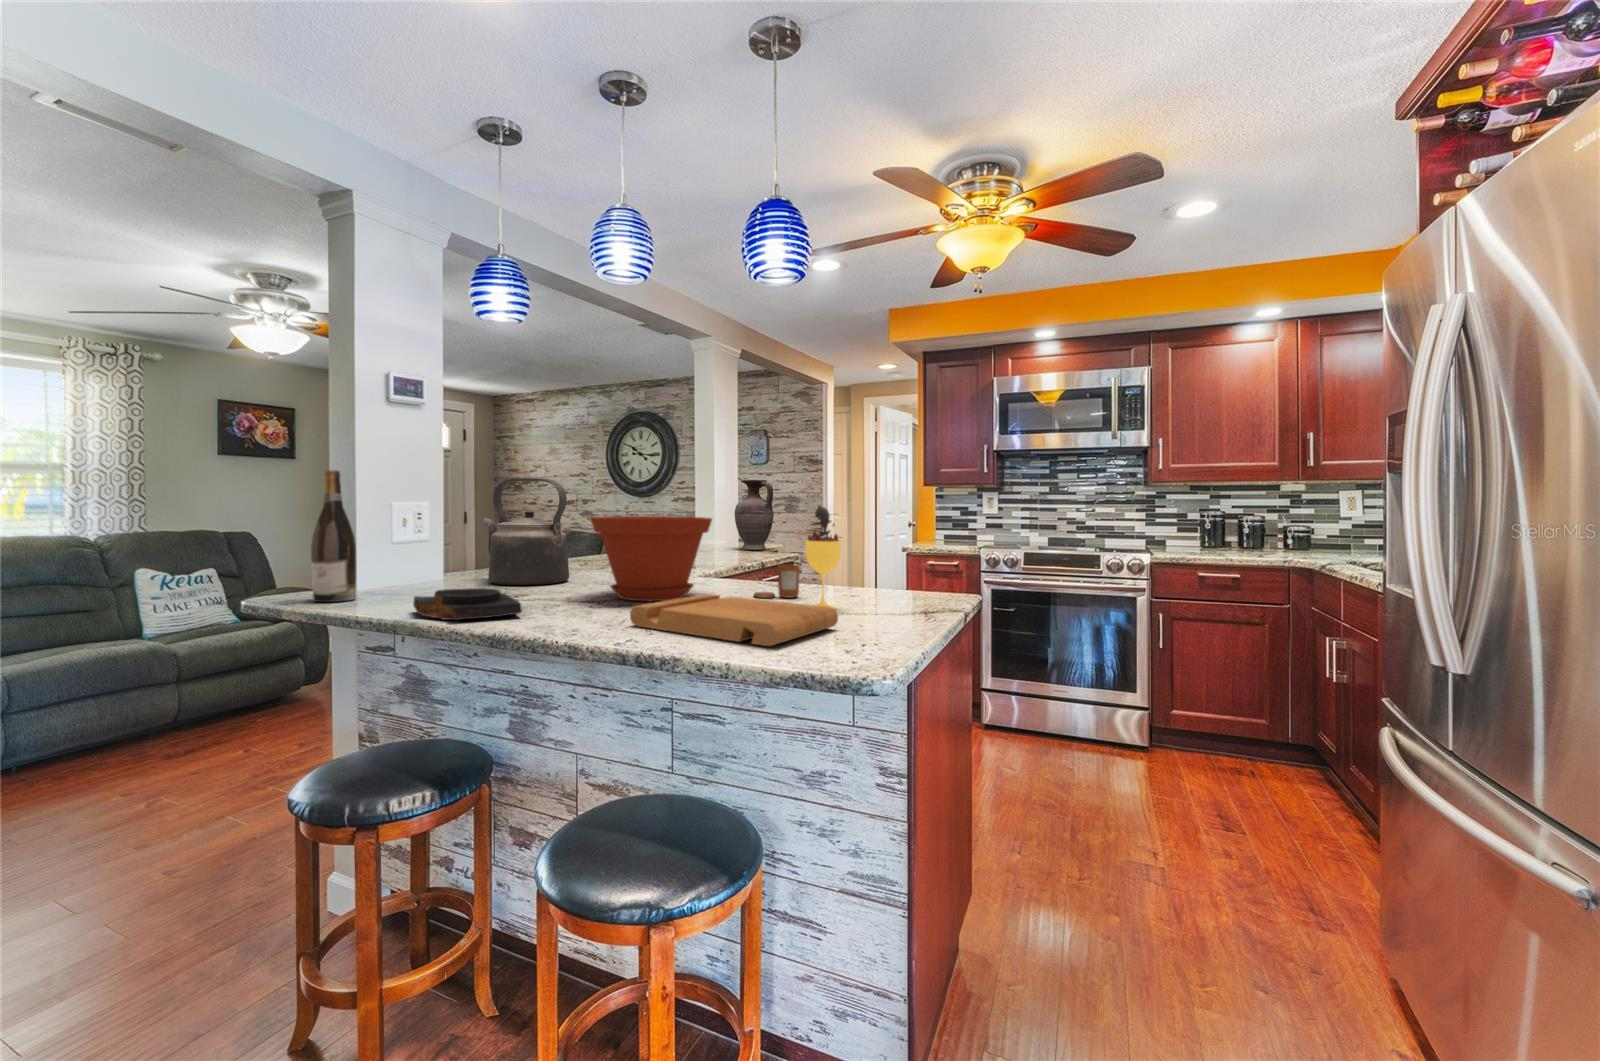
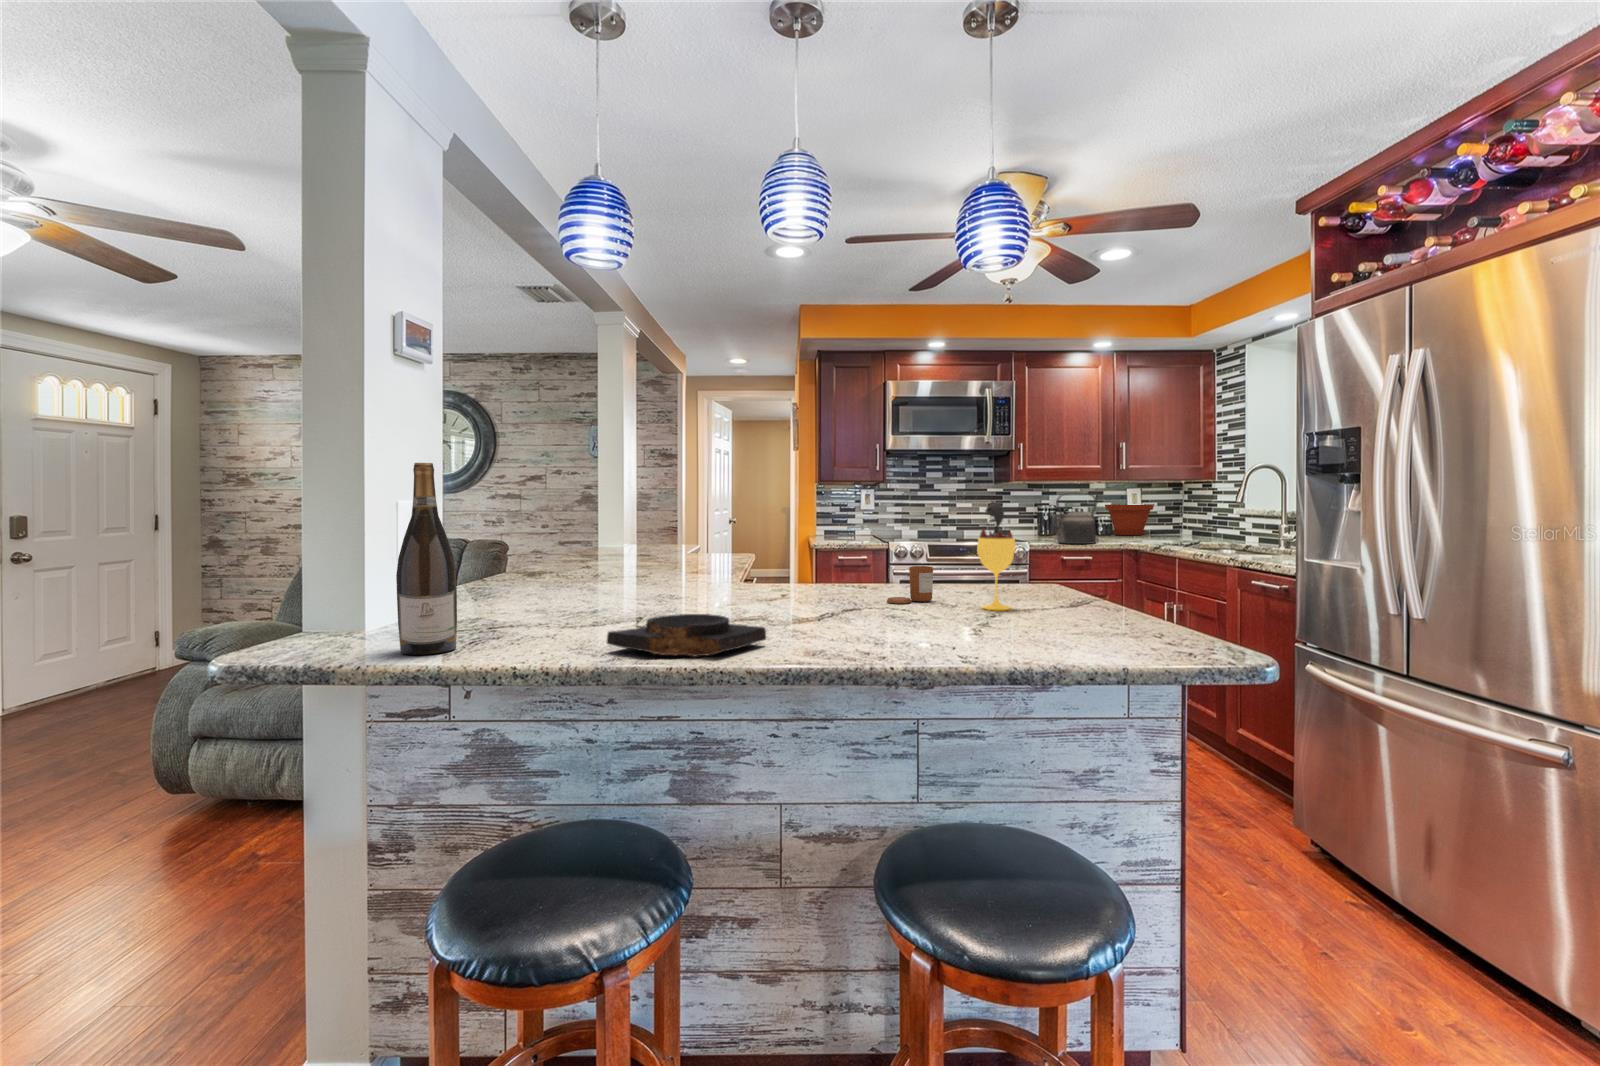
kettle: present [483,478,569,585] -> present [1050,493,1097,544]
vase: present [735,480,774,550] -> none [653,477,700,558]
plant pot: present [591,516,712,601] -> present [1105,504,1154,535]
cutting board: present [630,594,838,646] -> none [906,601,1120,645]

